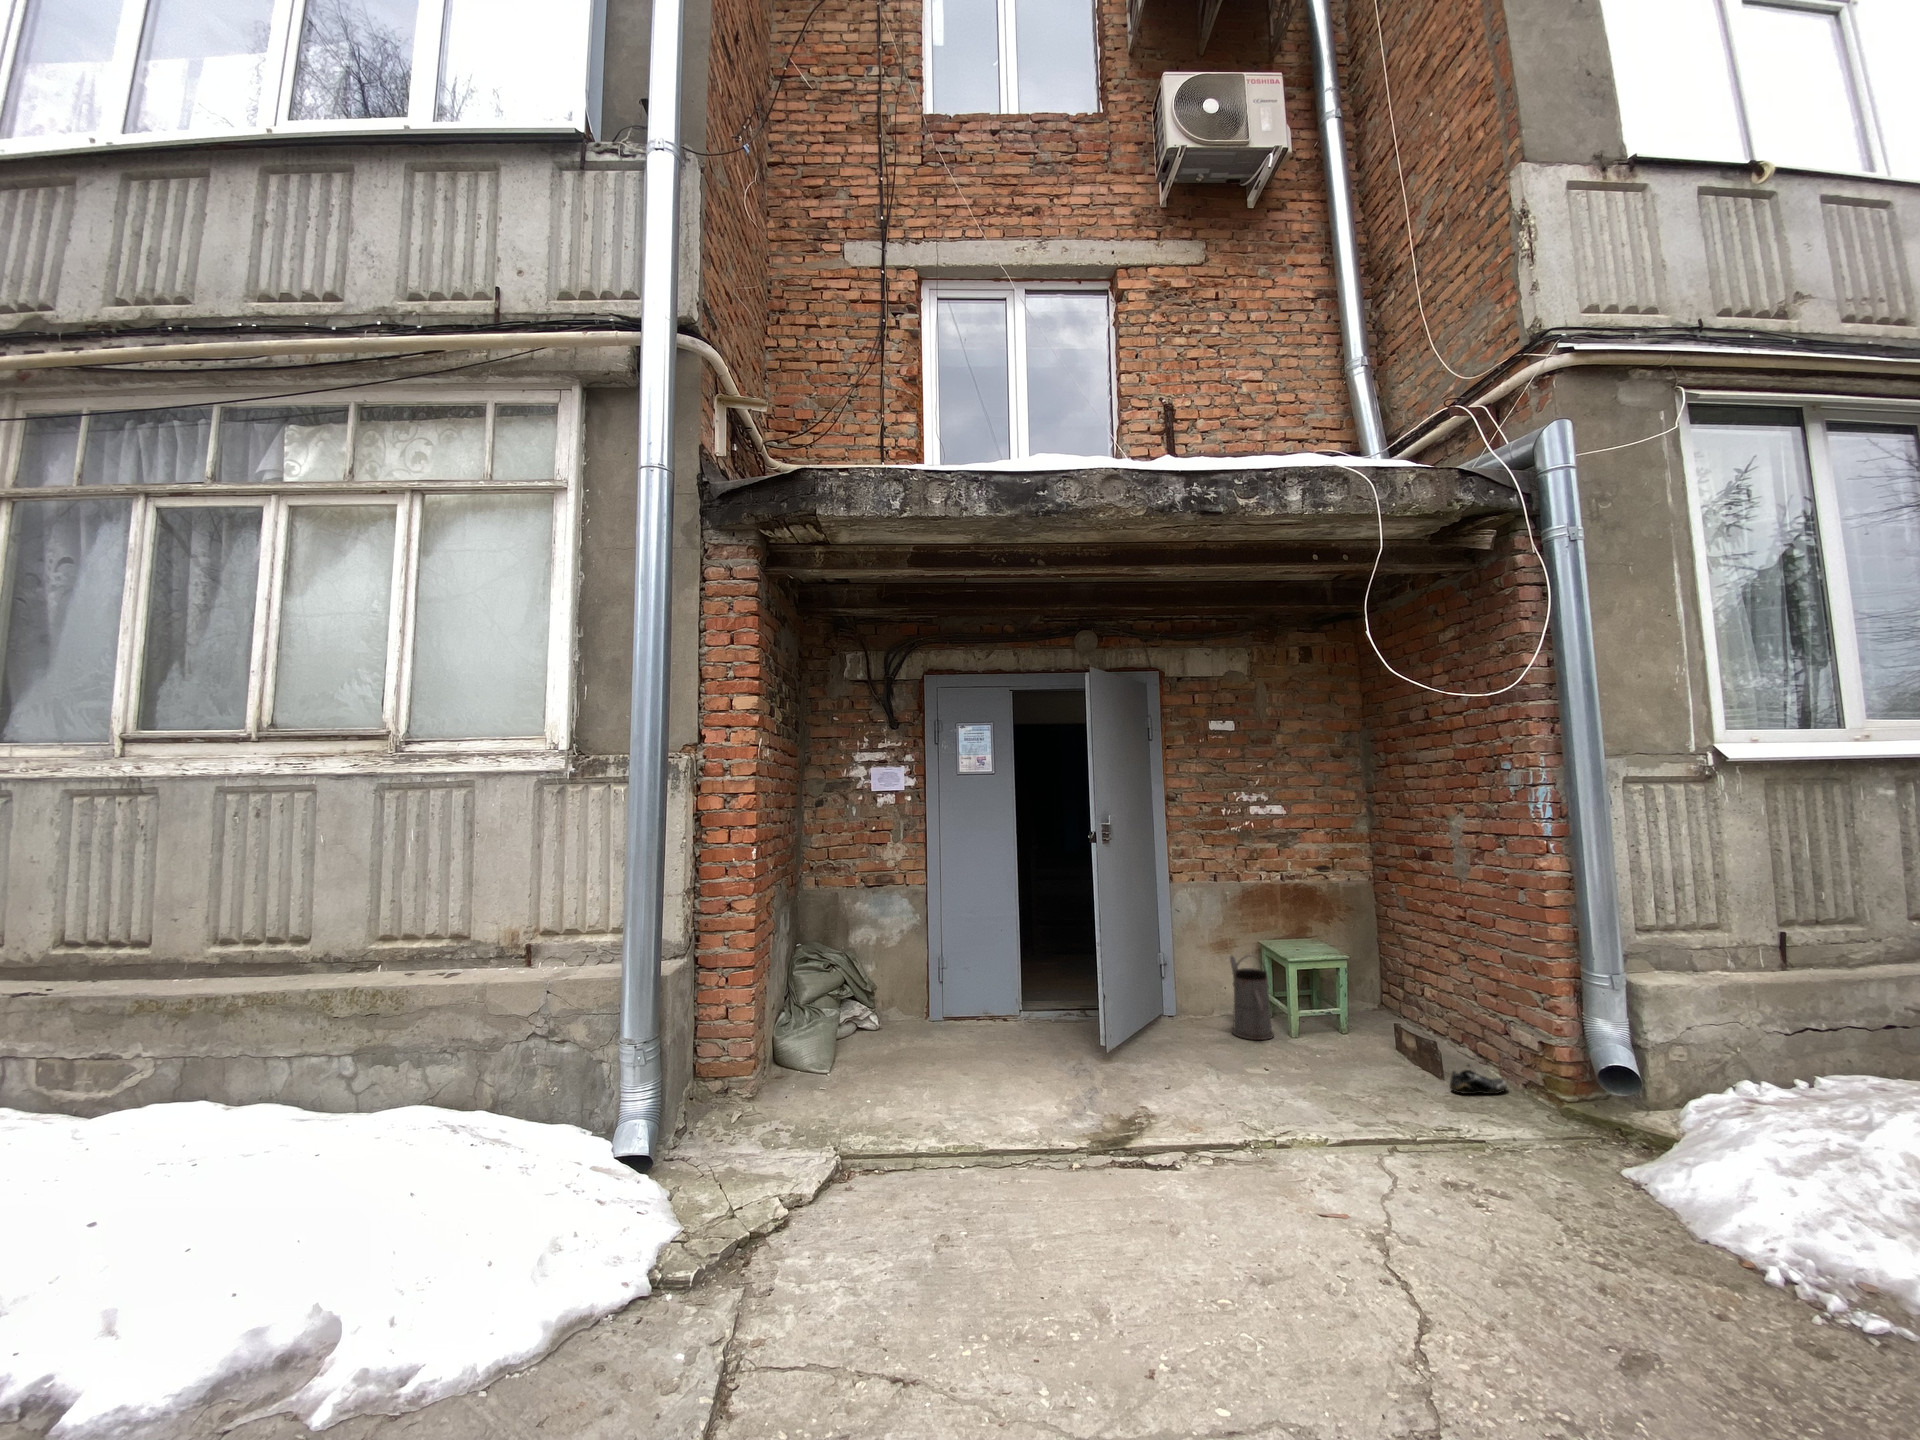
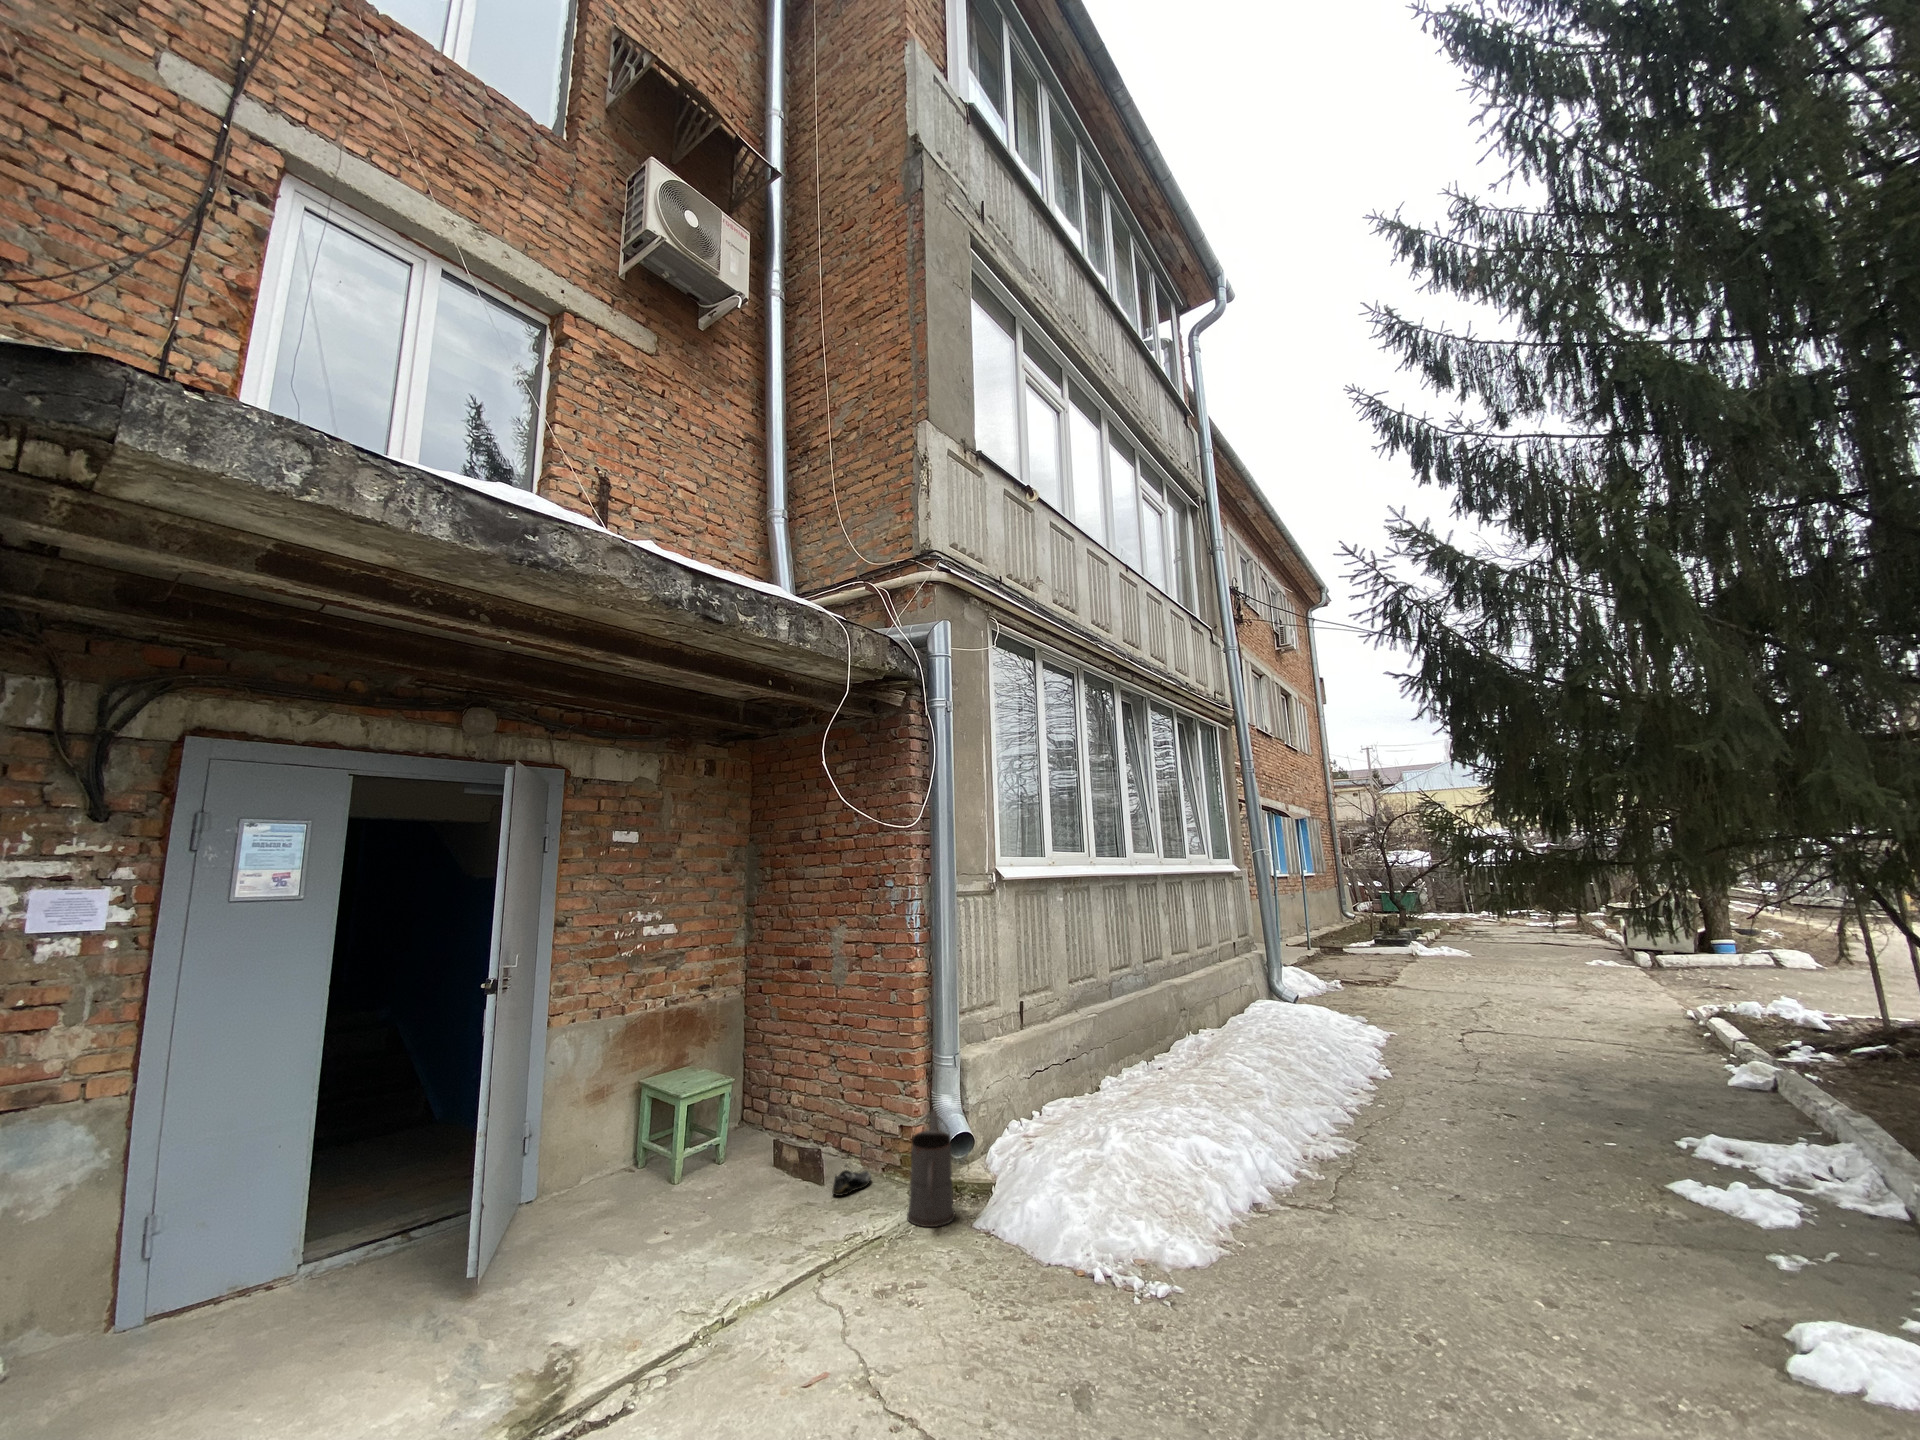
watering can: present [1230,955,1274,1040] -> present [907,1110,955,1227]

